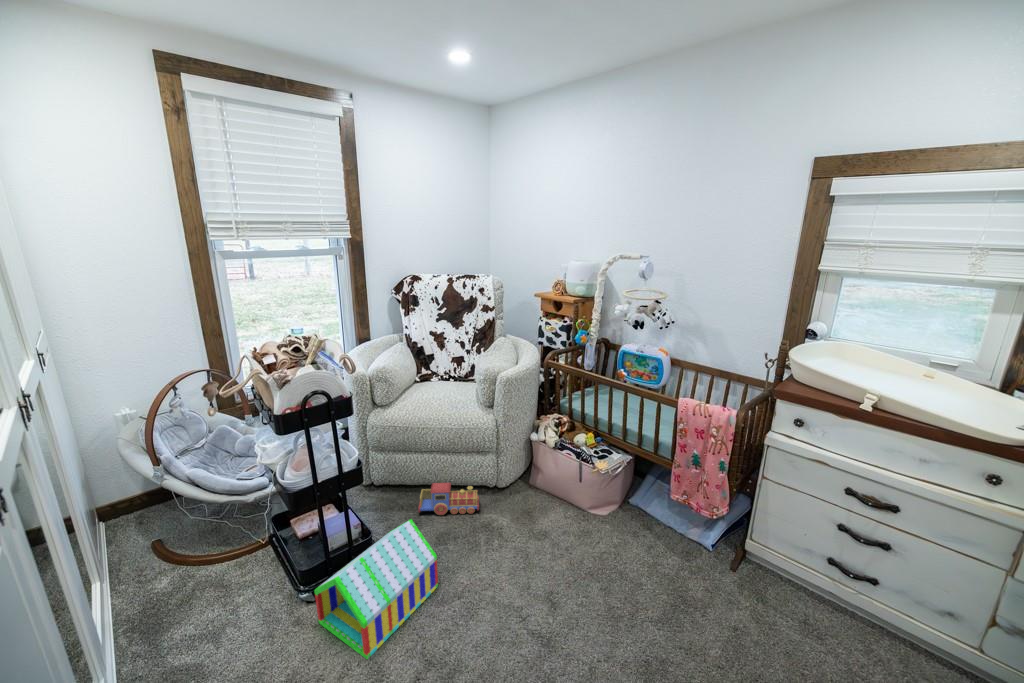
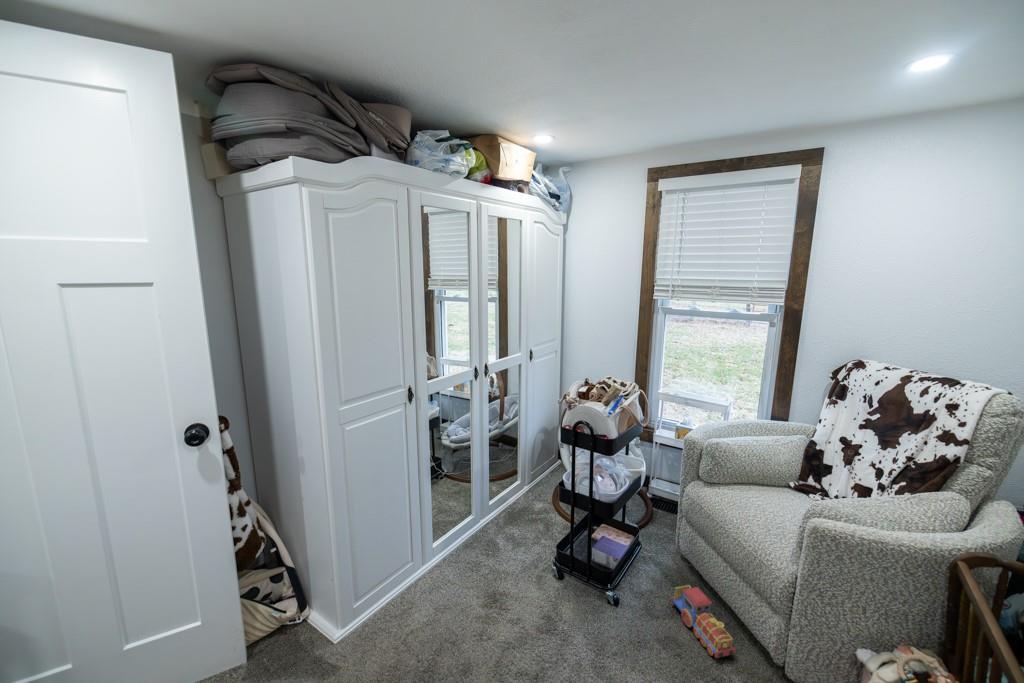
toy house: present [314,519,438,659] -> none [510,548,606,650]

